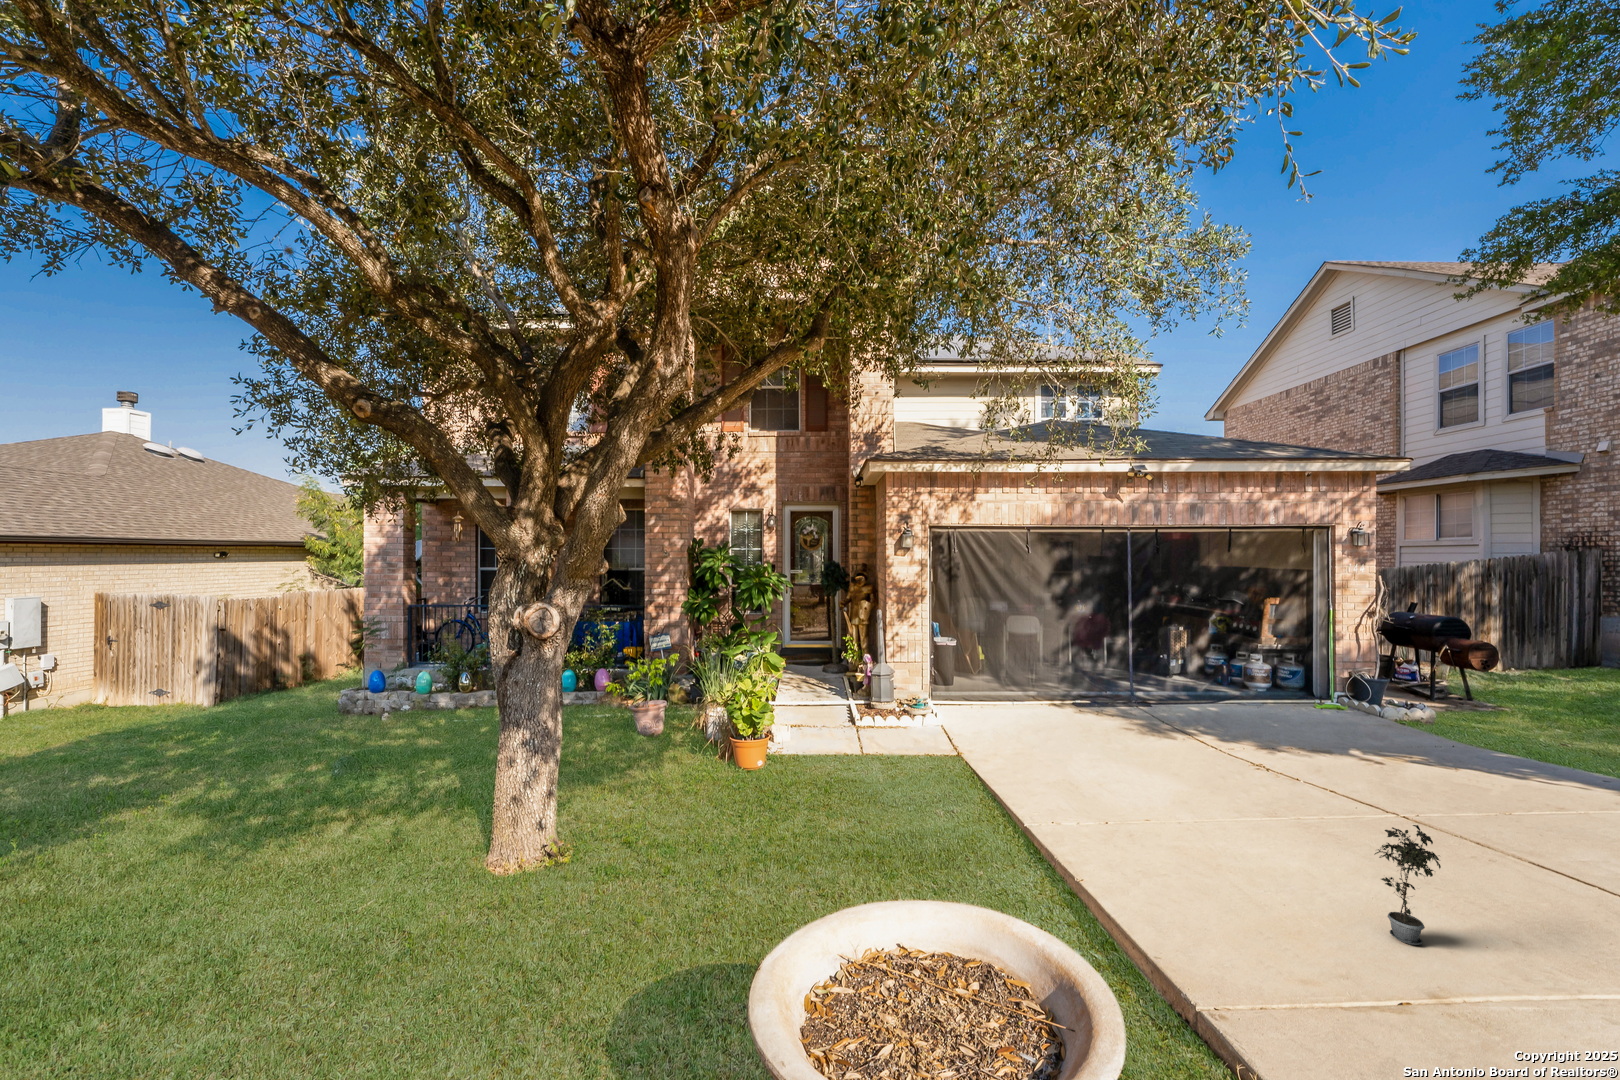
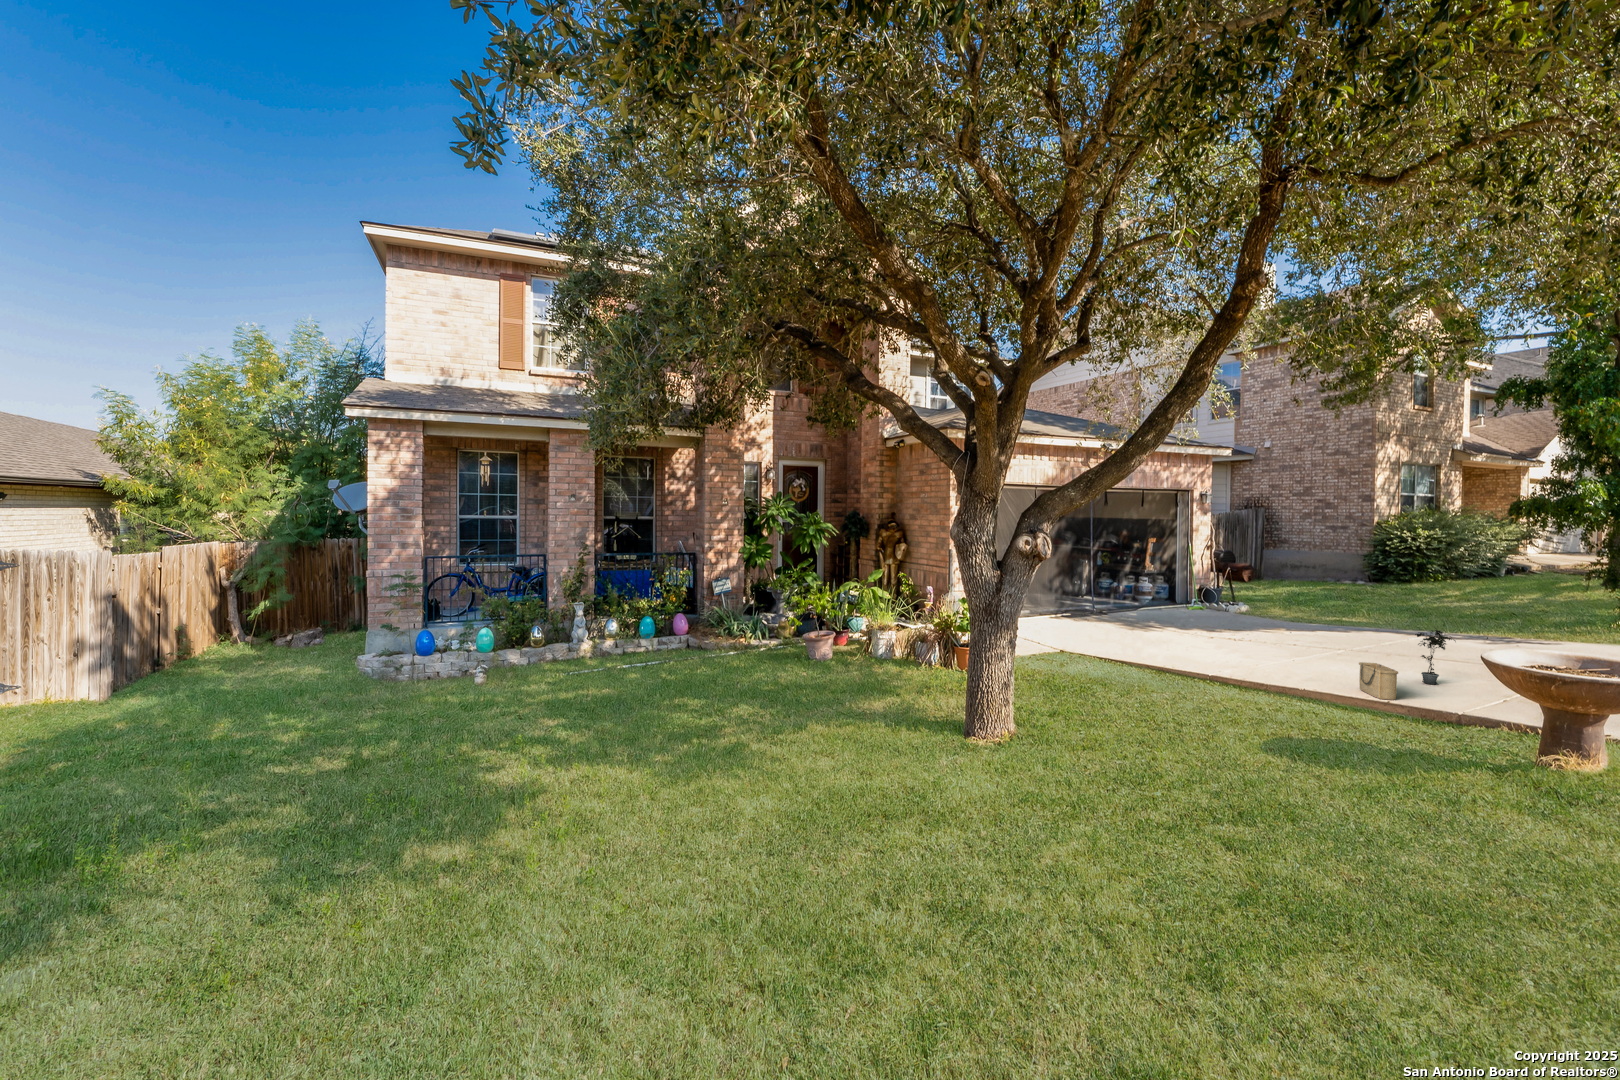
basket: none [1175,869,1229,963] -> present [1359,662,1398,700]

